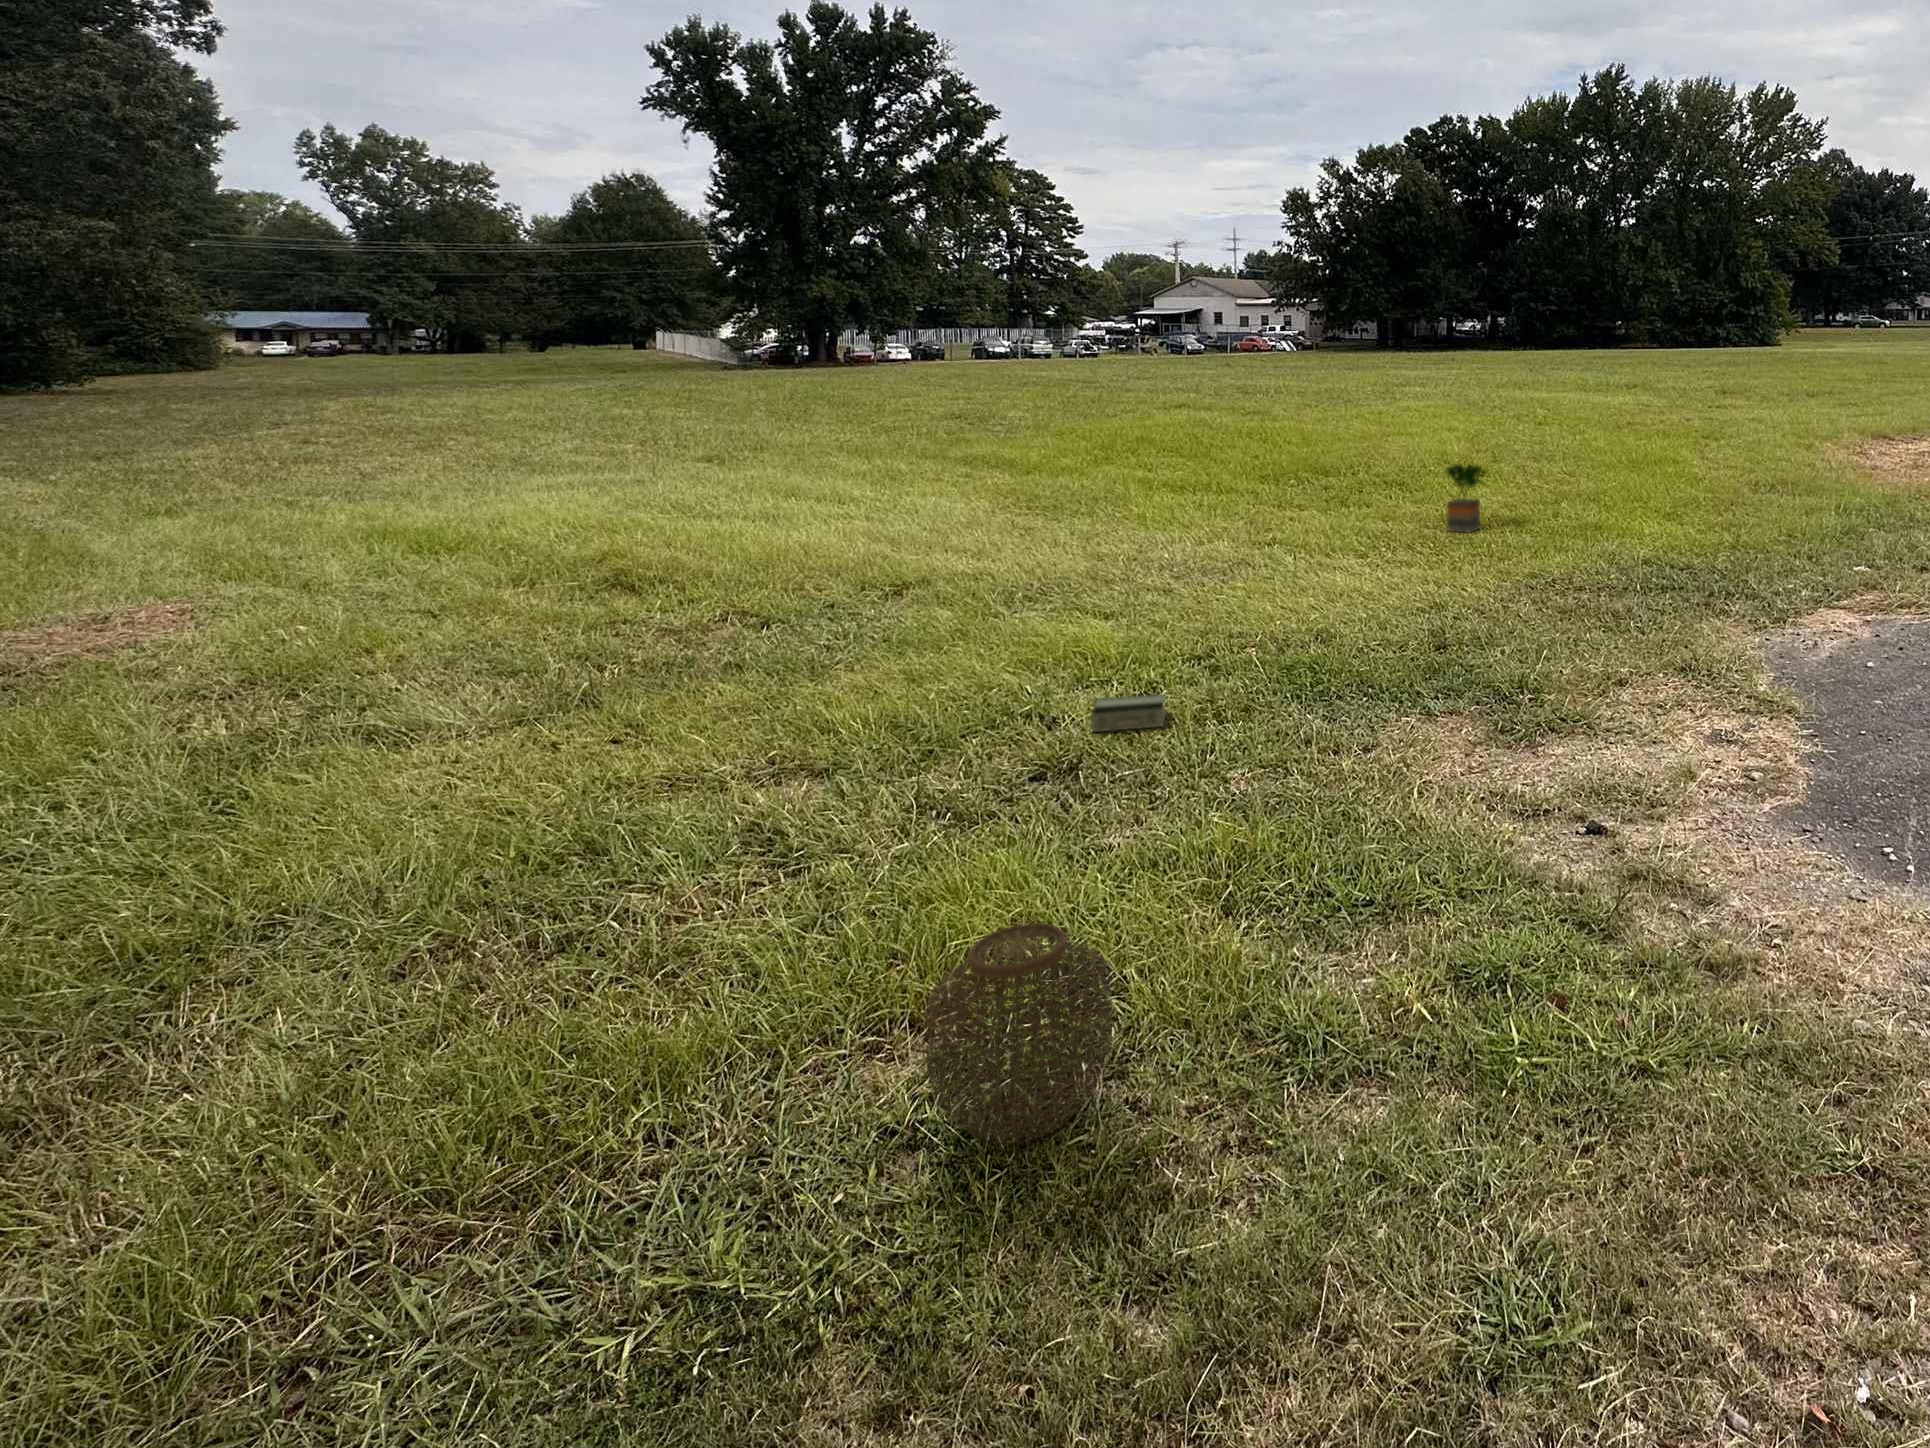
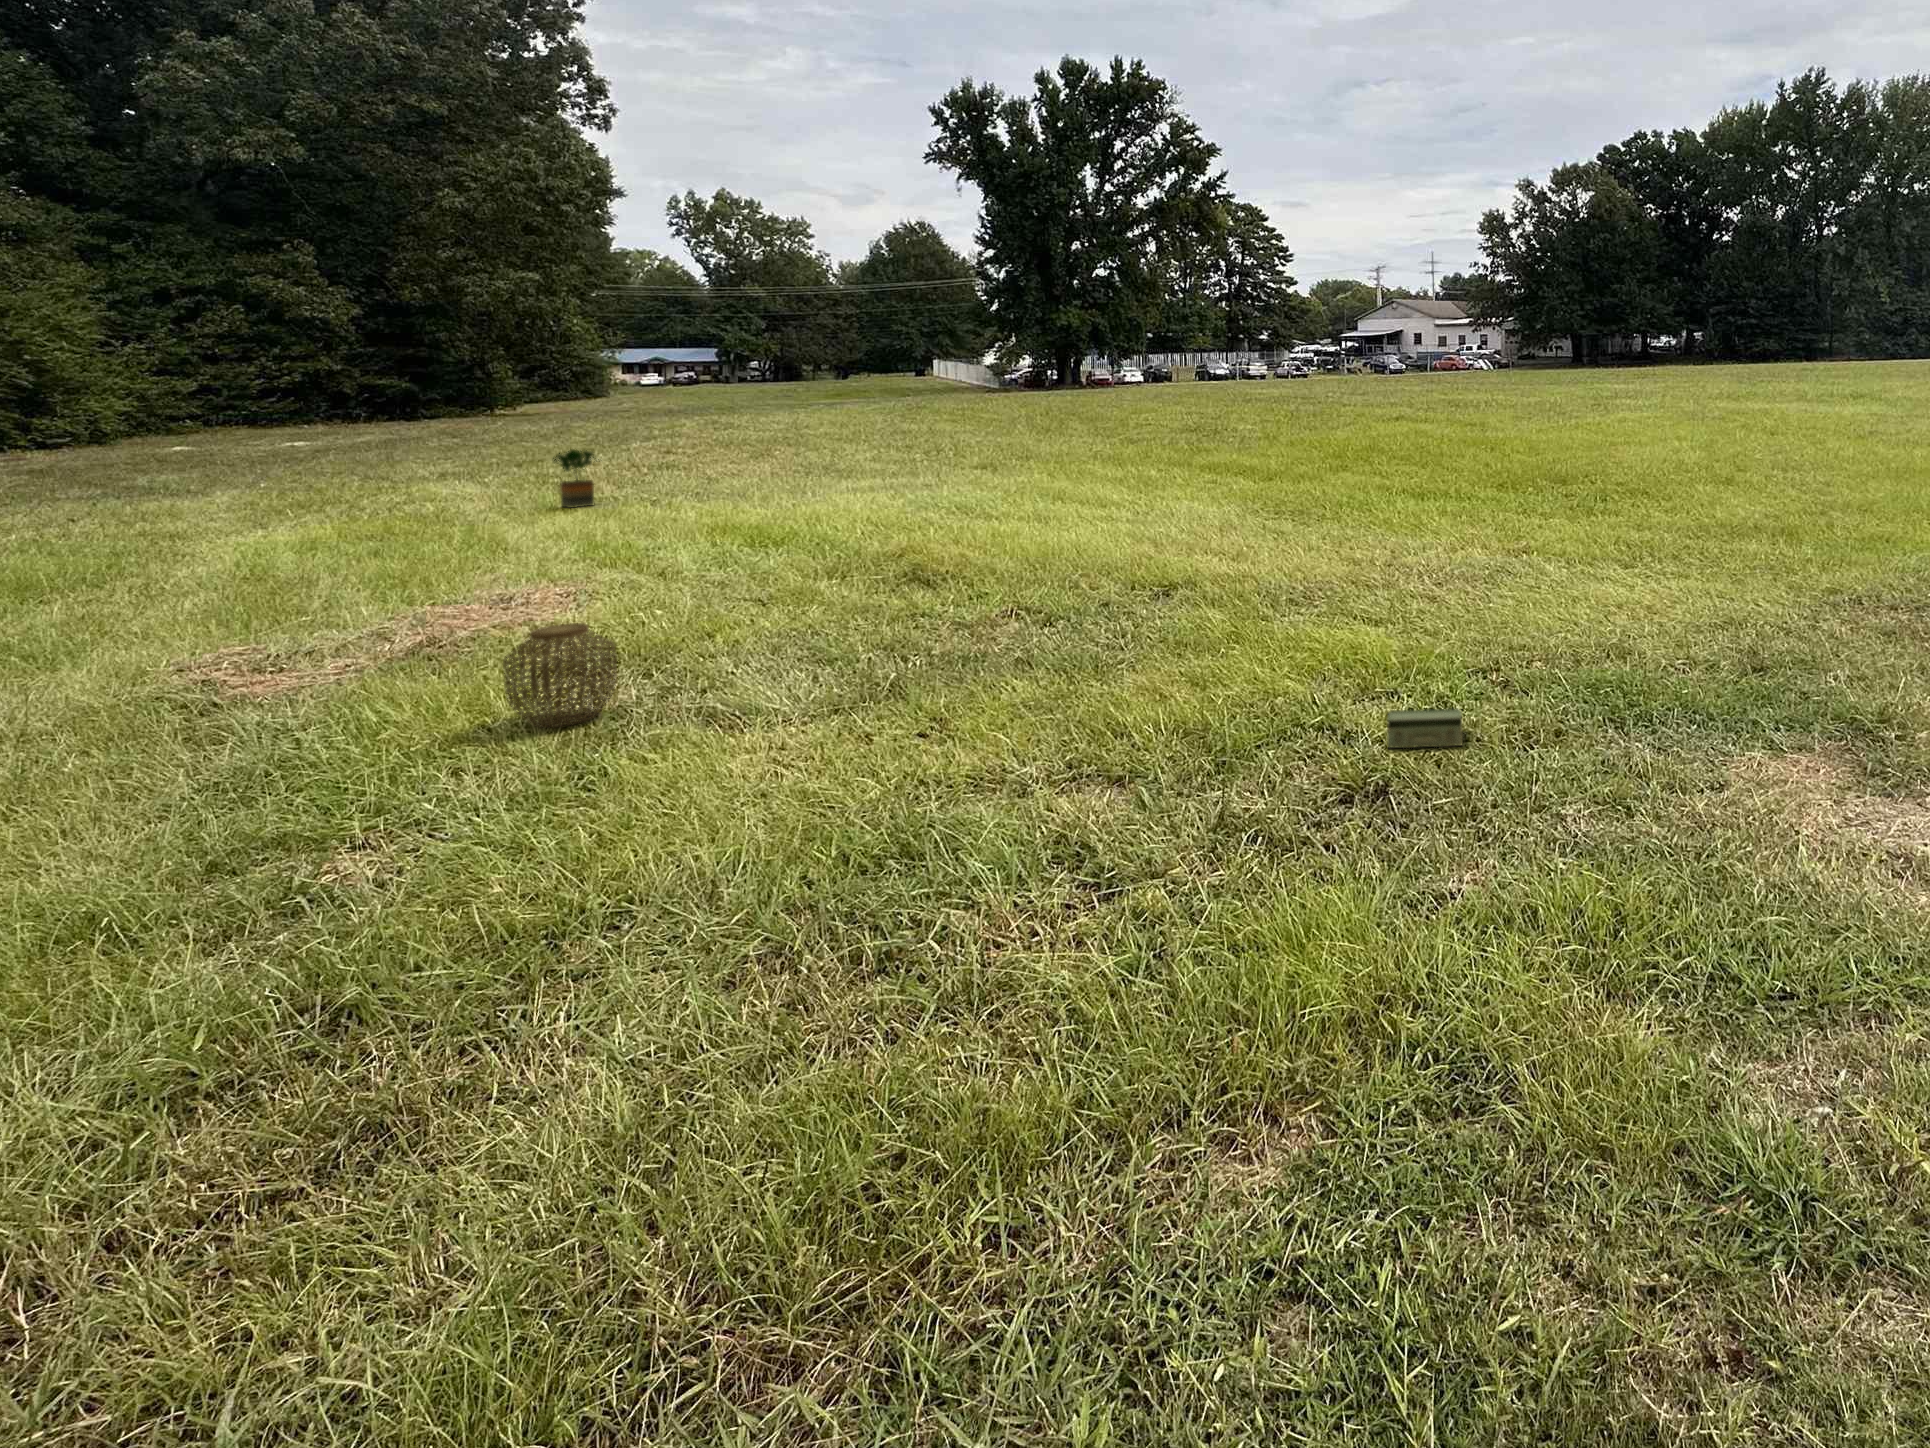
potted tree: present [1446,463,1486,532] -> present [553,450,602,508]
woven basket: present [925,923,1112,1143] -> present [503,623,617,728]

